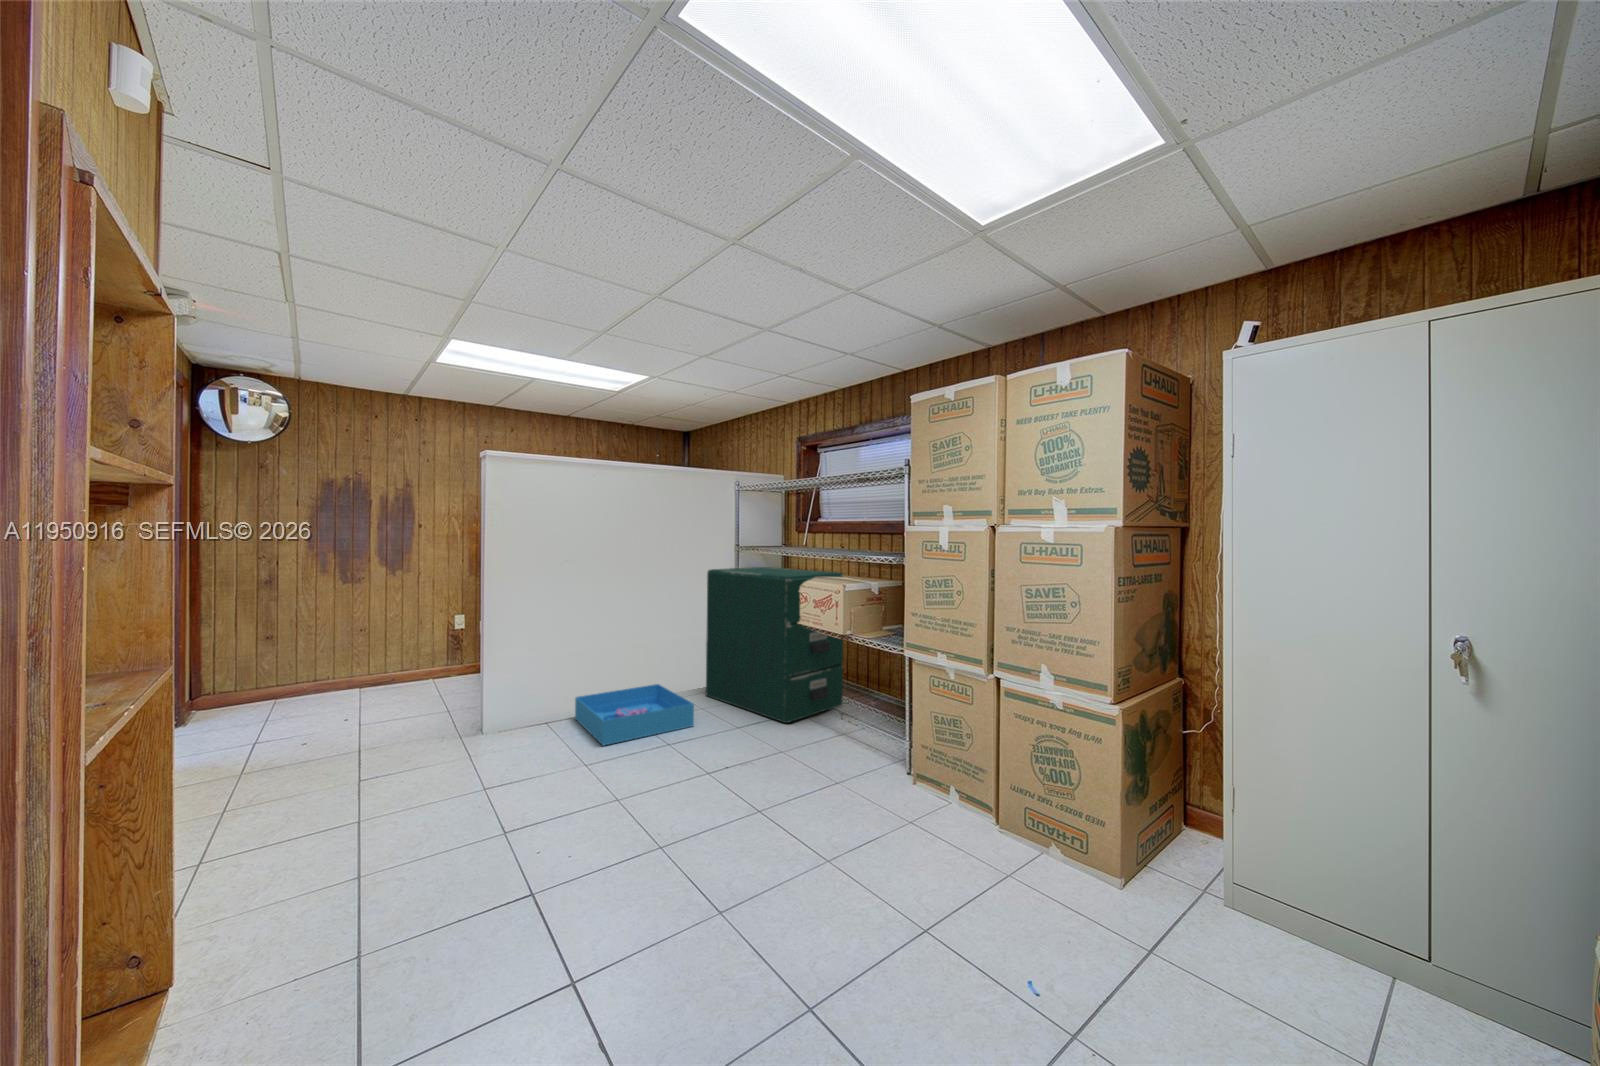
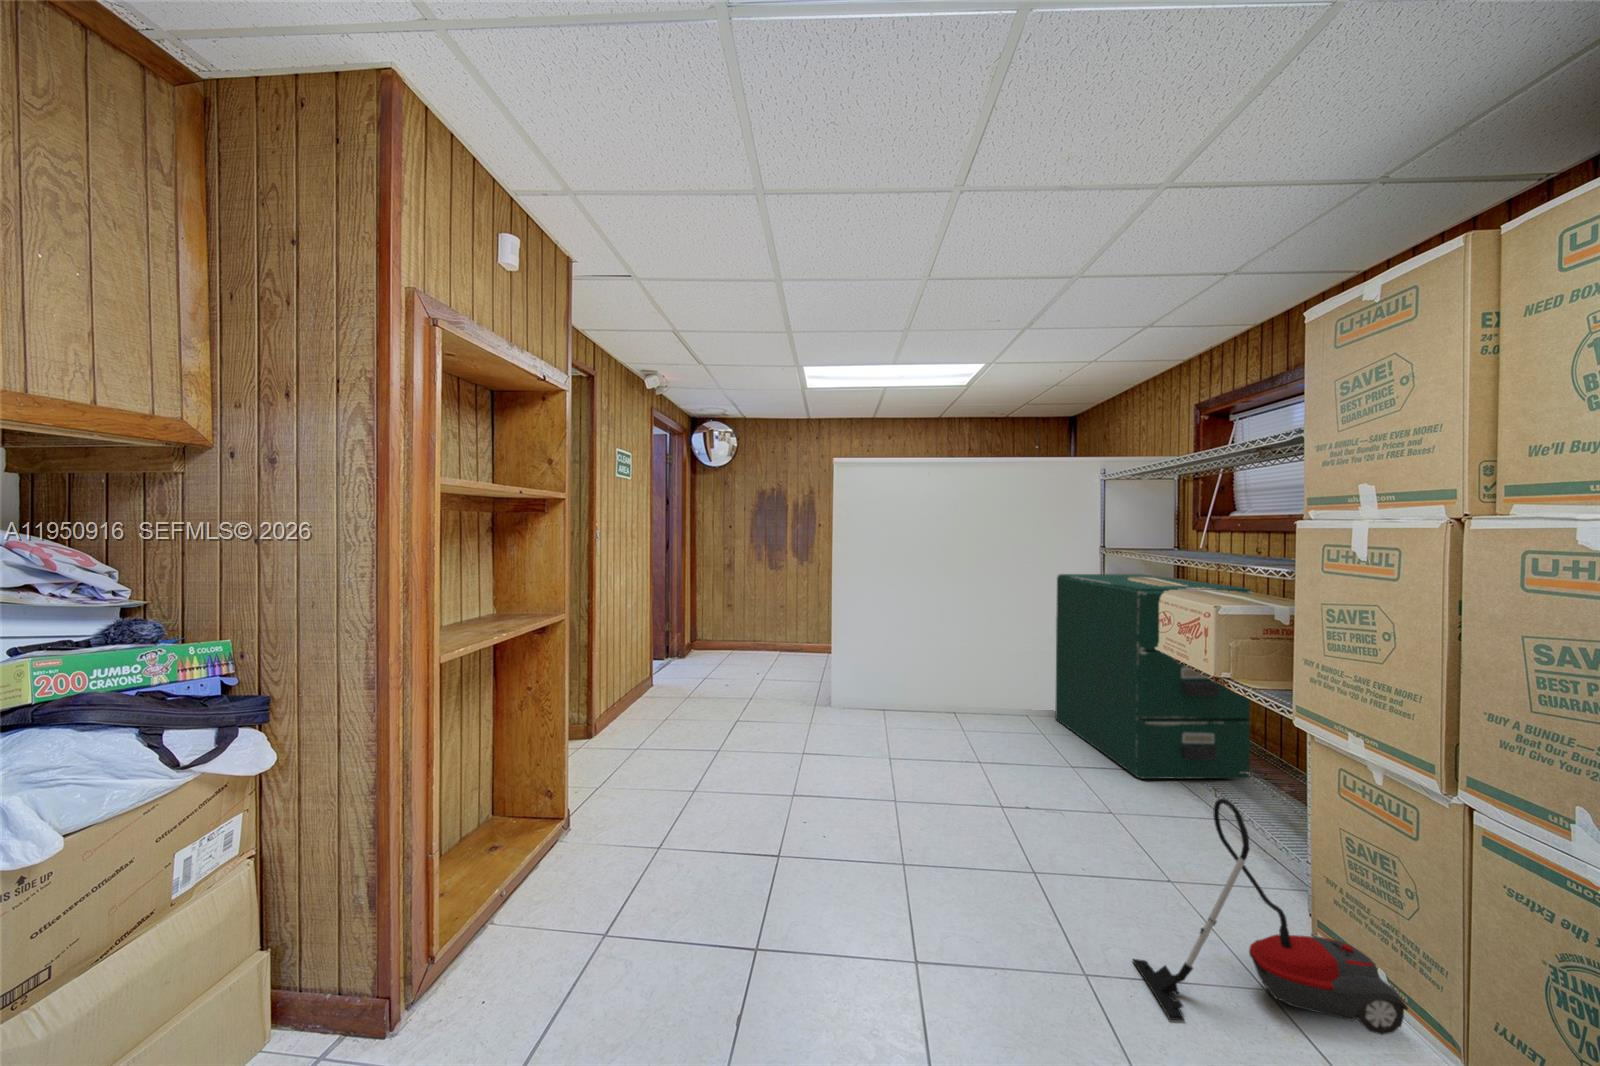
storage bin: present [575,684,694,745] -> none [910,691,1018,749]
vacuum cleaner: none [853,709,973,862] -> present [1133,798,1408,1035]

